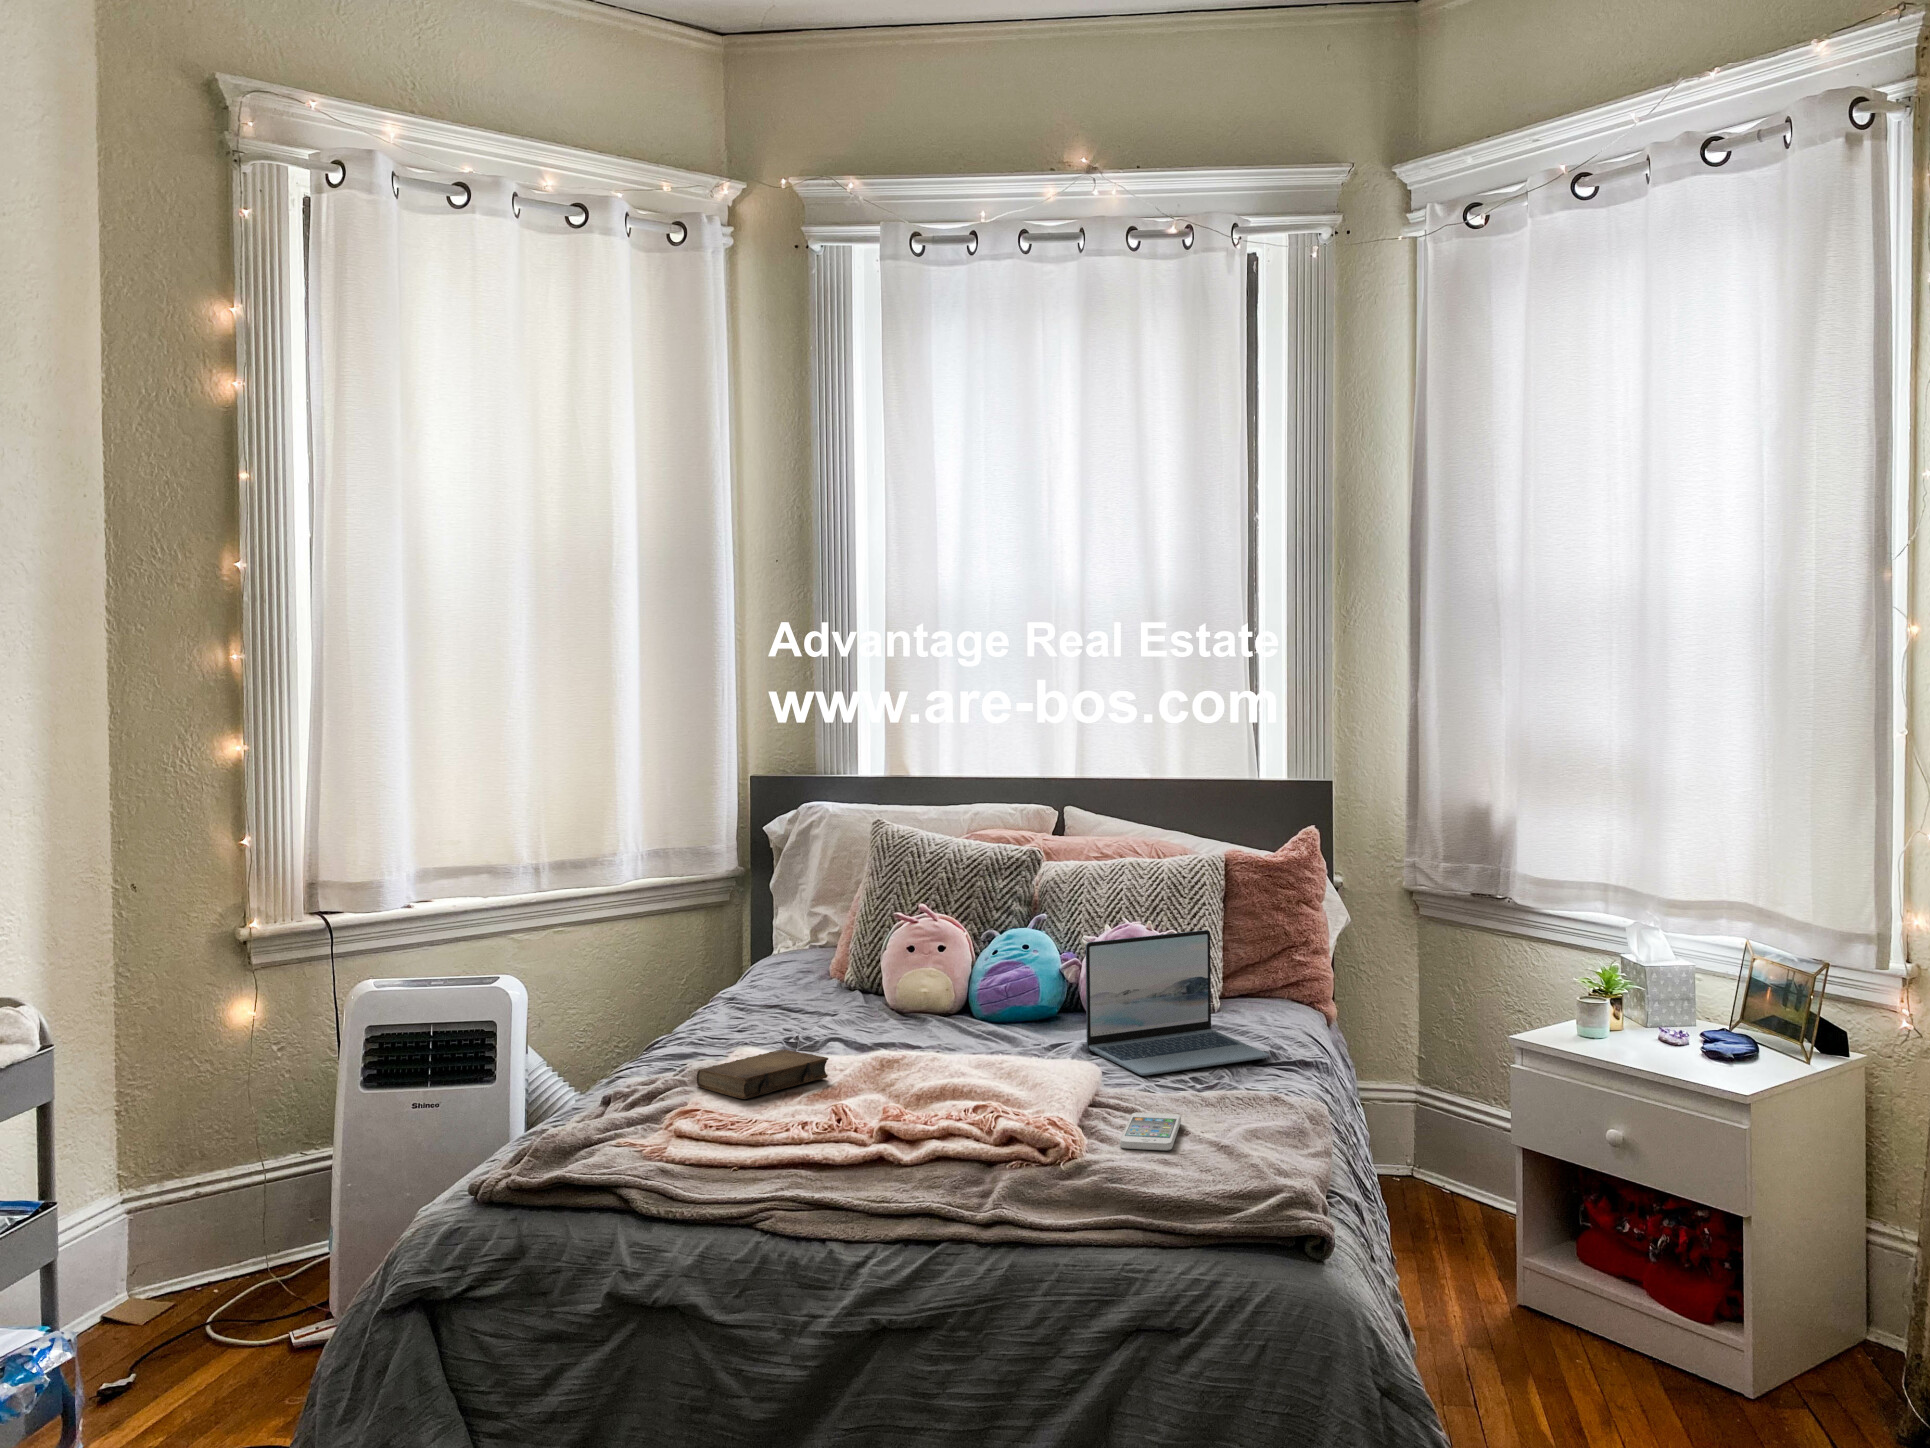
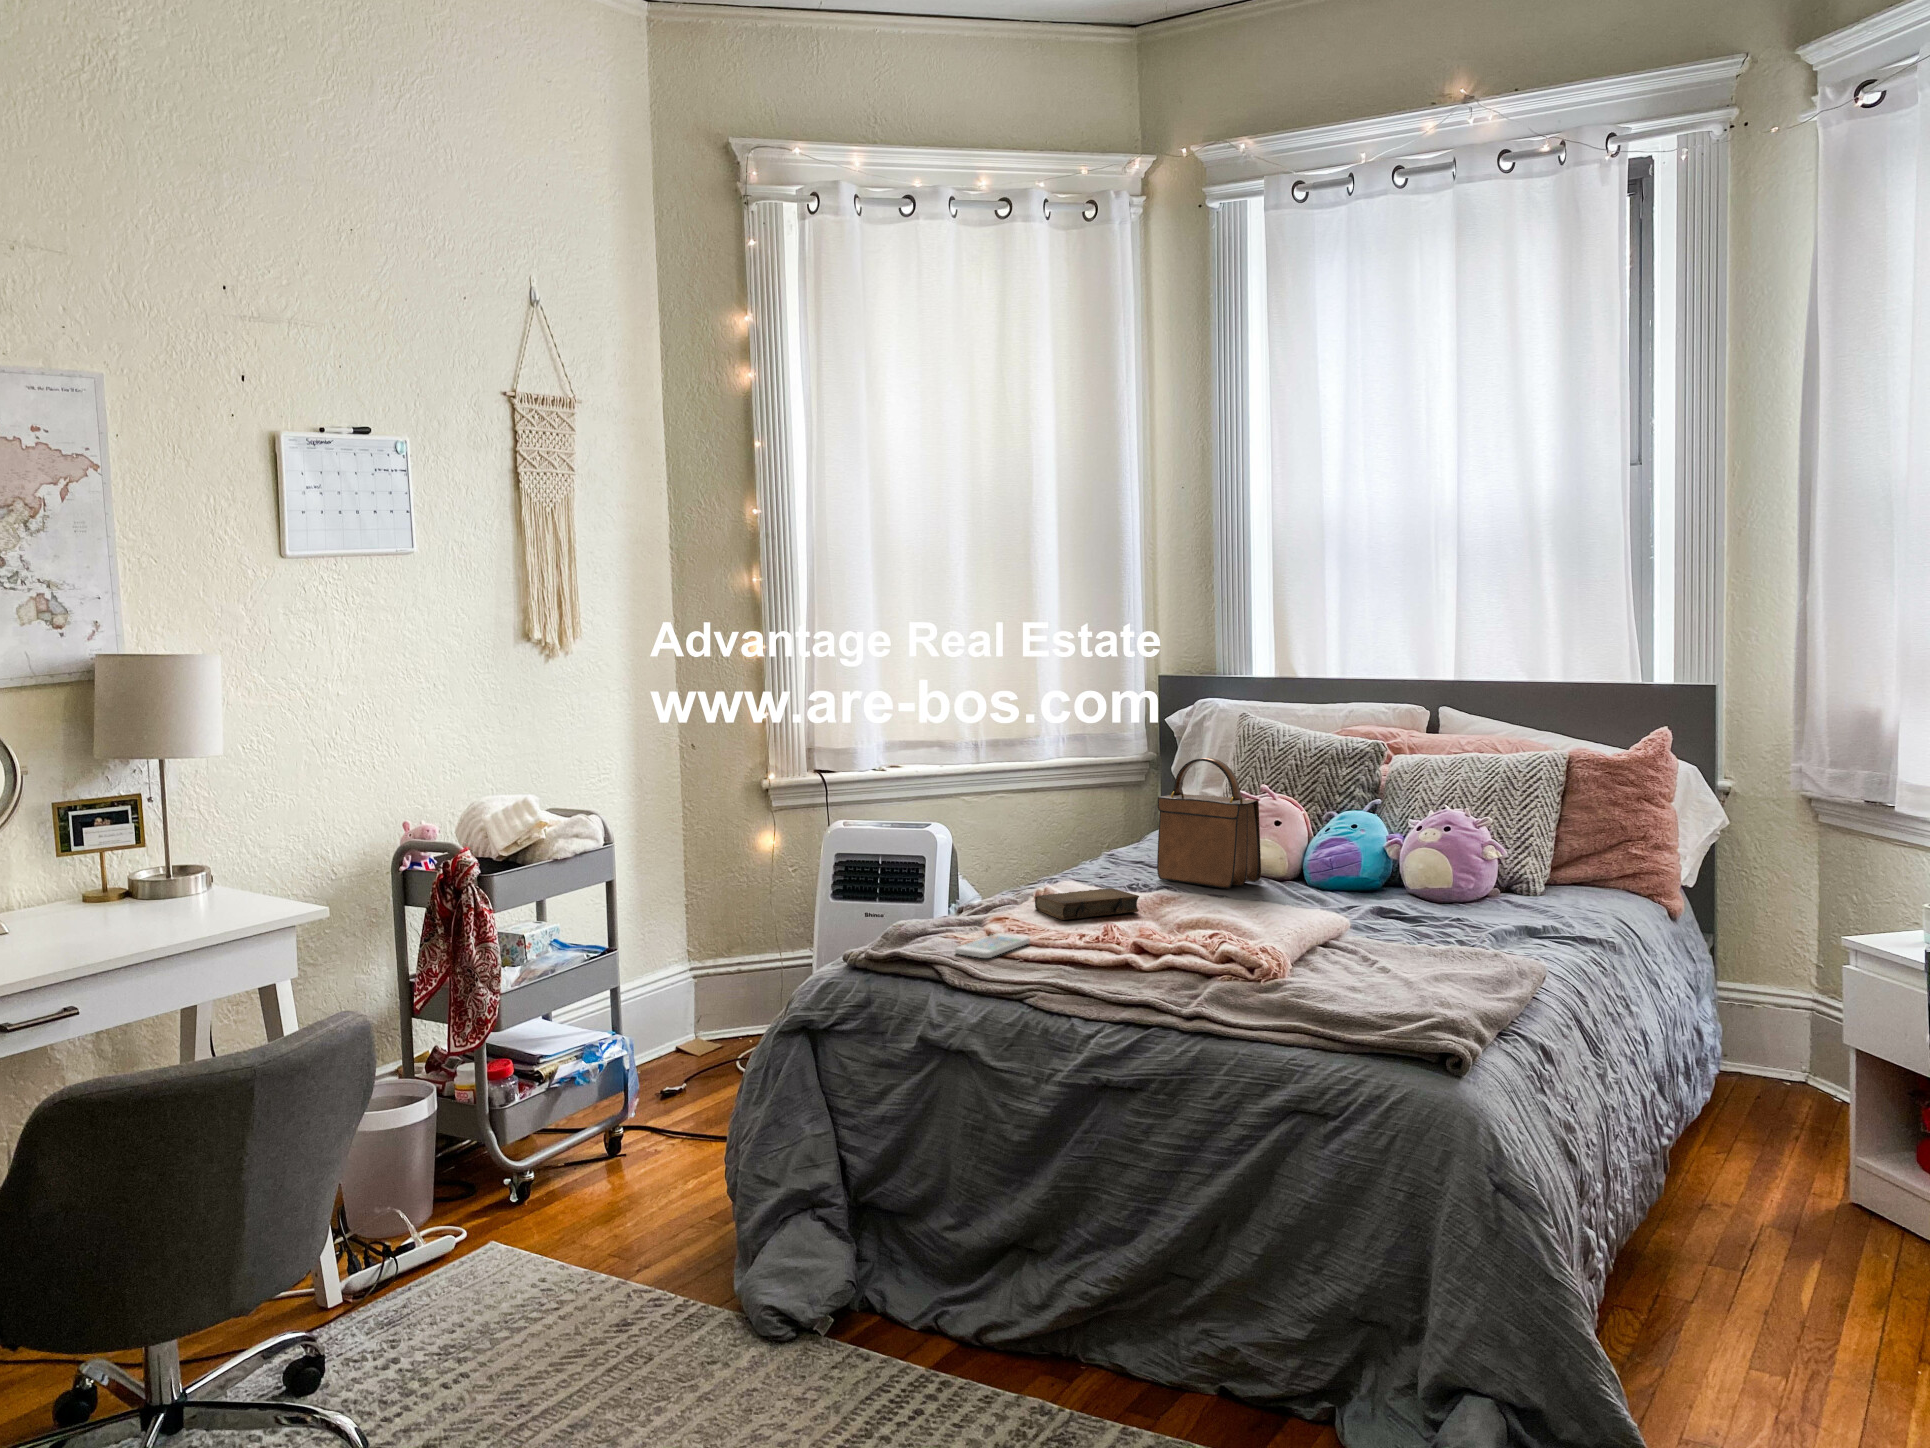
handbag: none [812,880,935,1035] -> present [1157,758,1261,889]
laptop: present [1086,930,1269,1076] -> none [1378,815,1543,935]
smartphone: present [1120,1113,1181,1150] -> present [955,933,1030,958]

